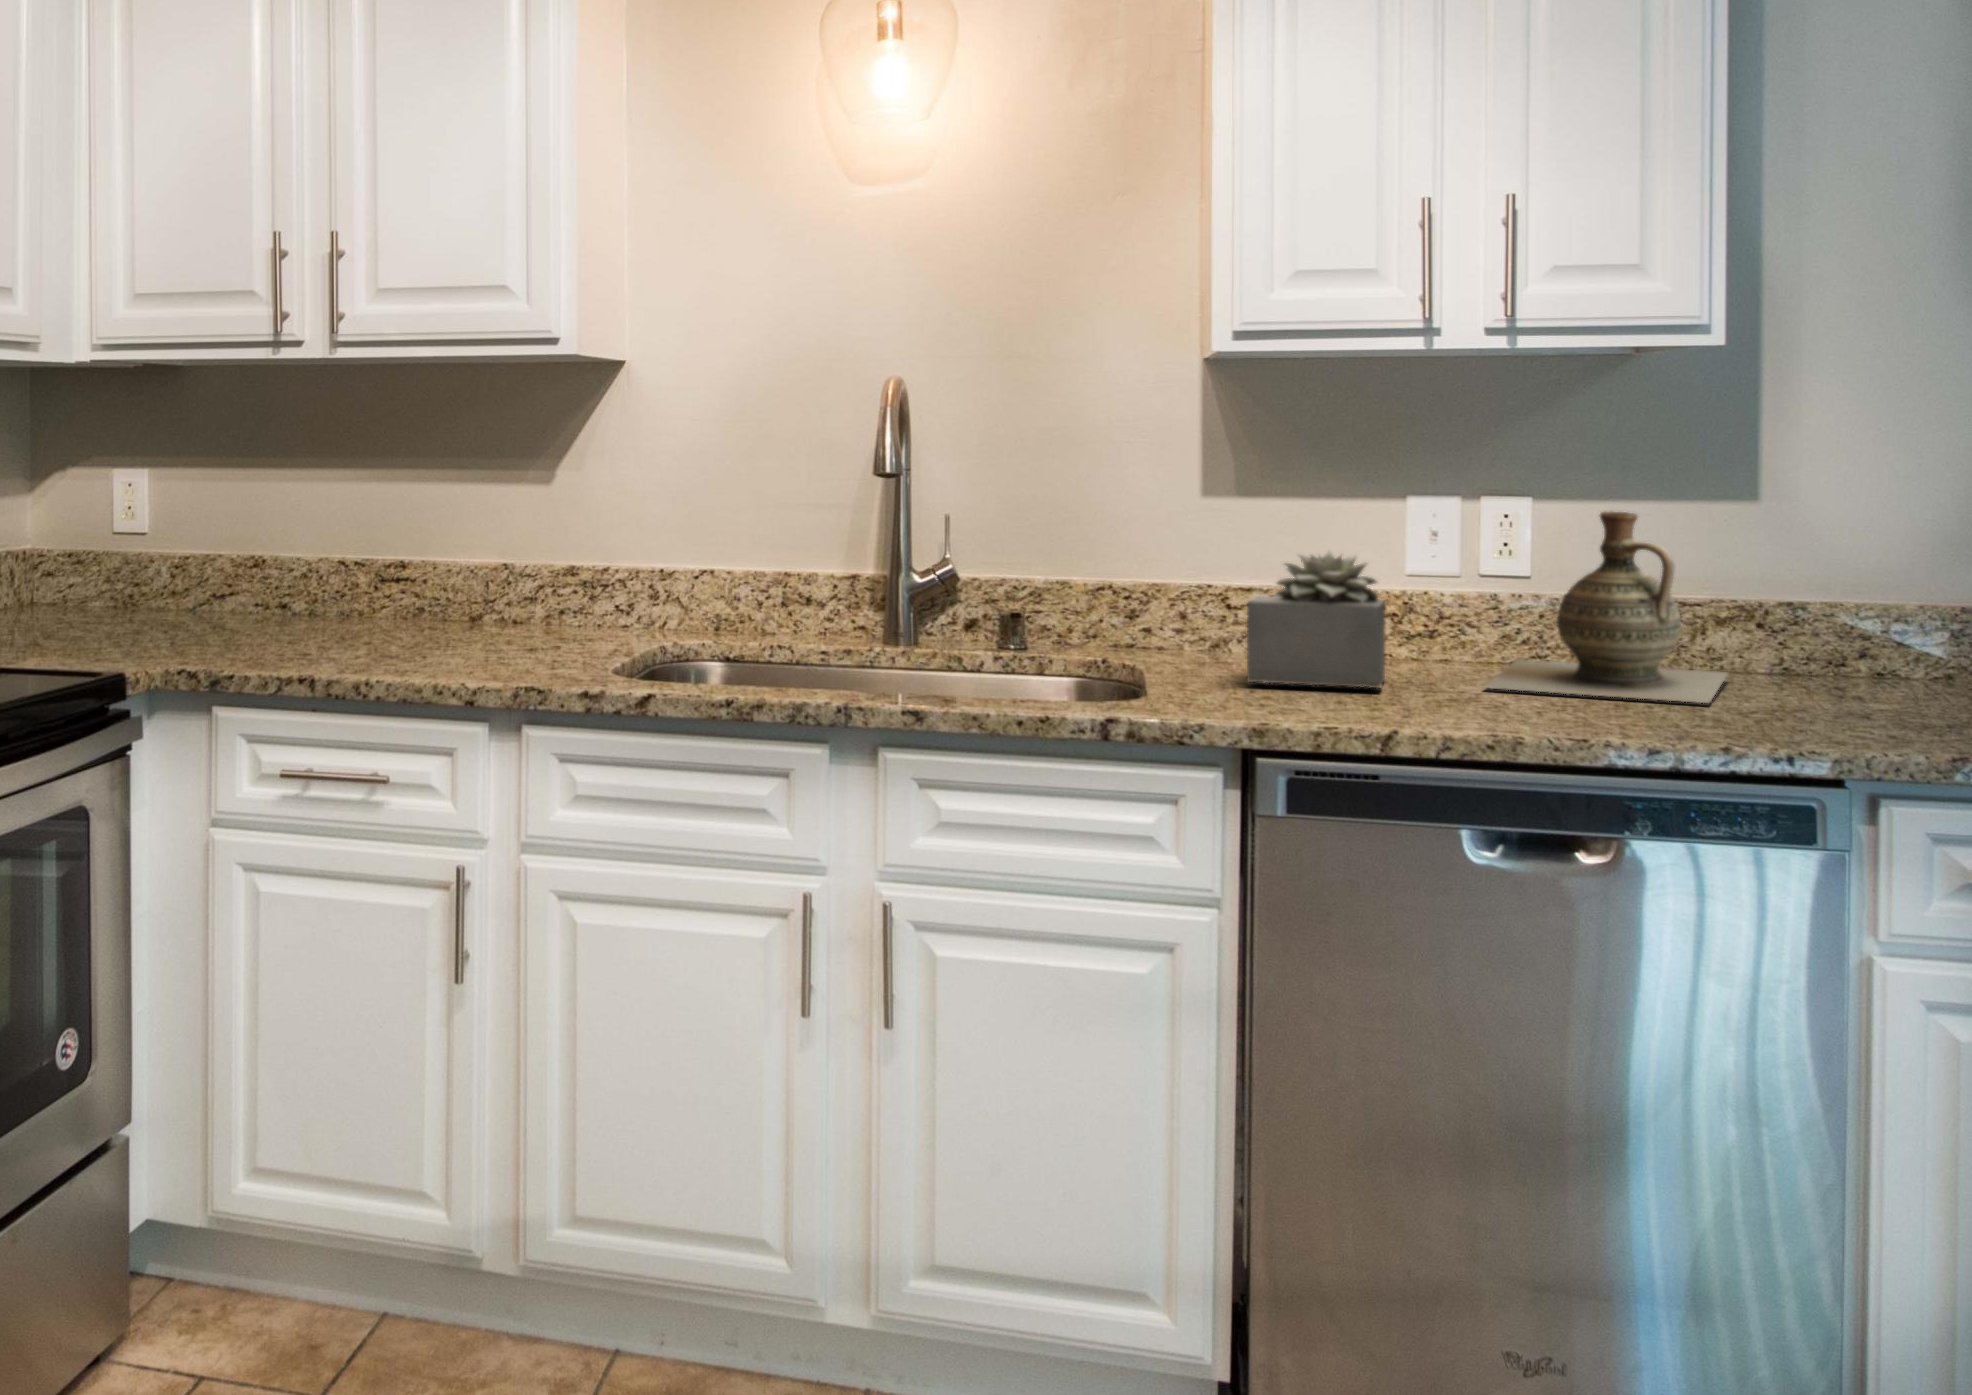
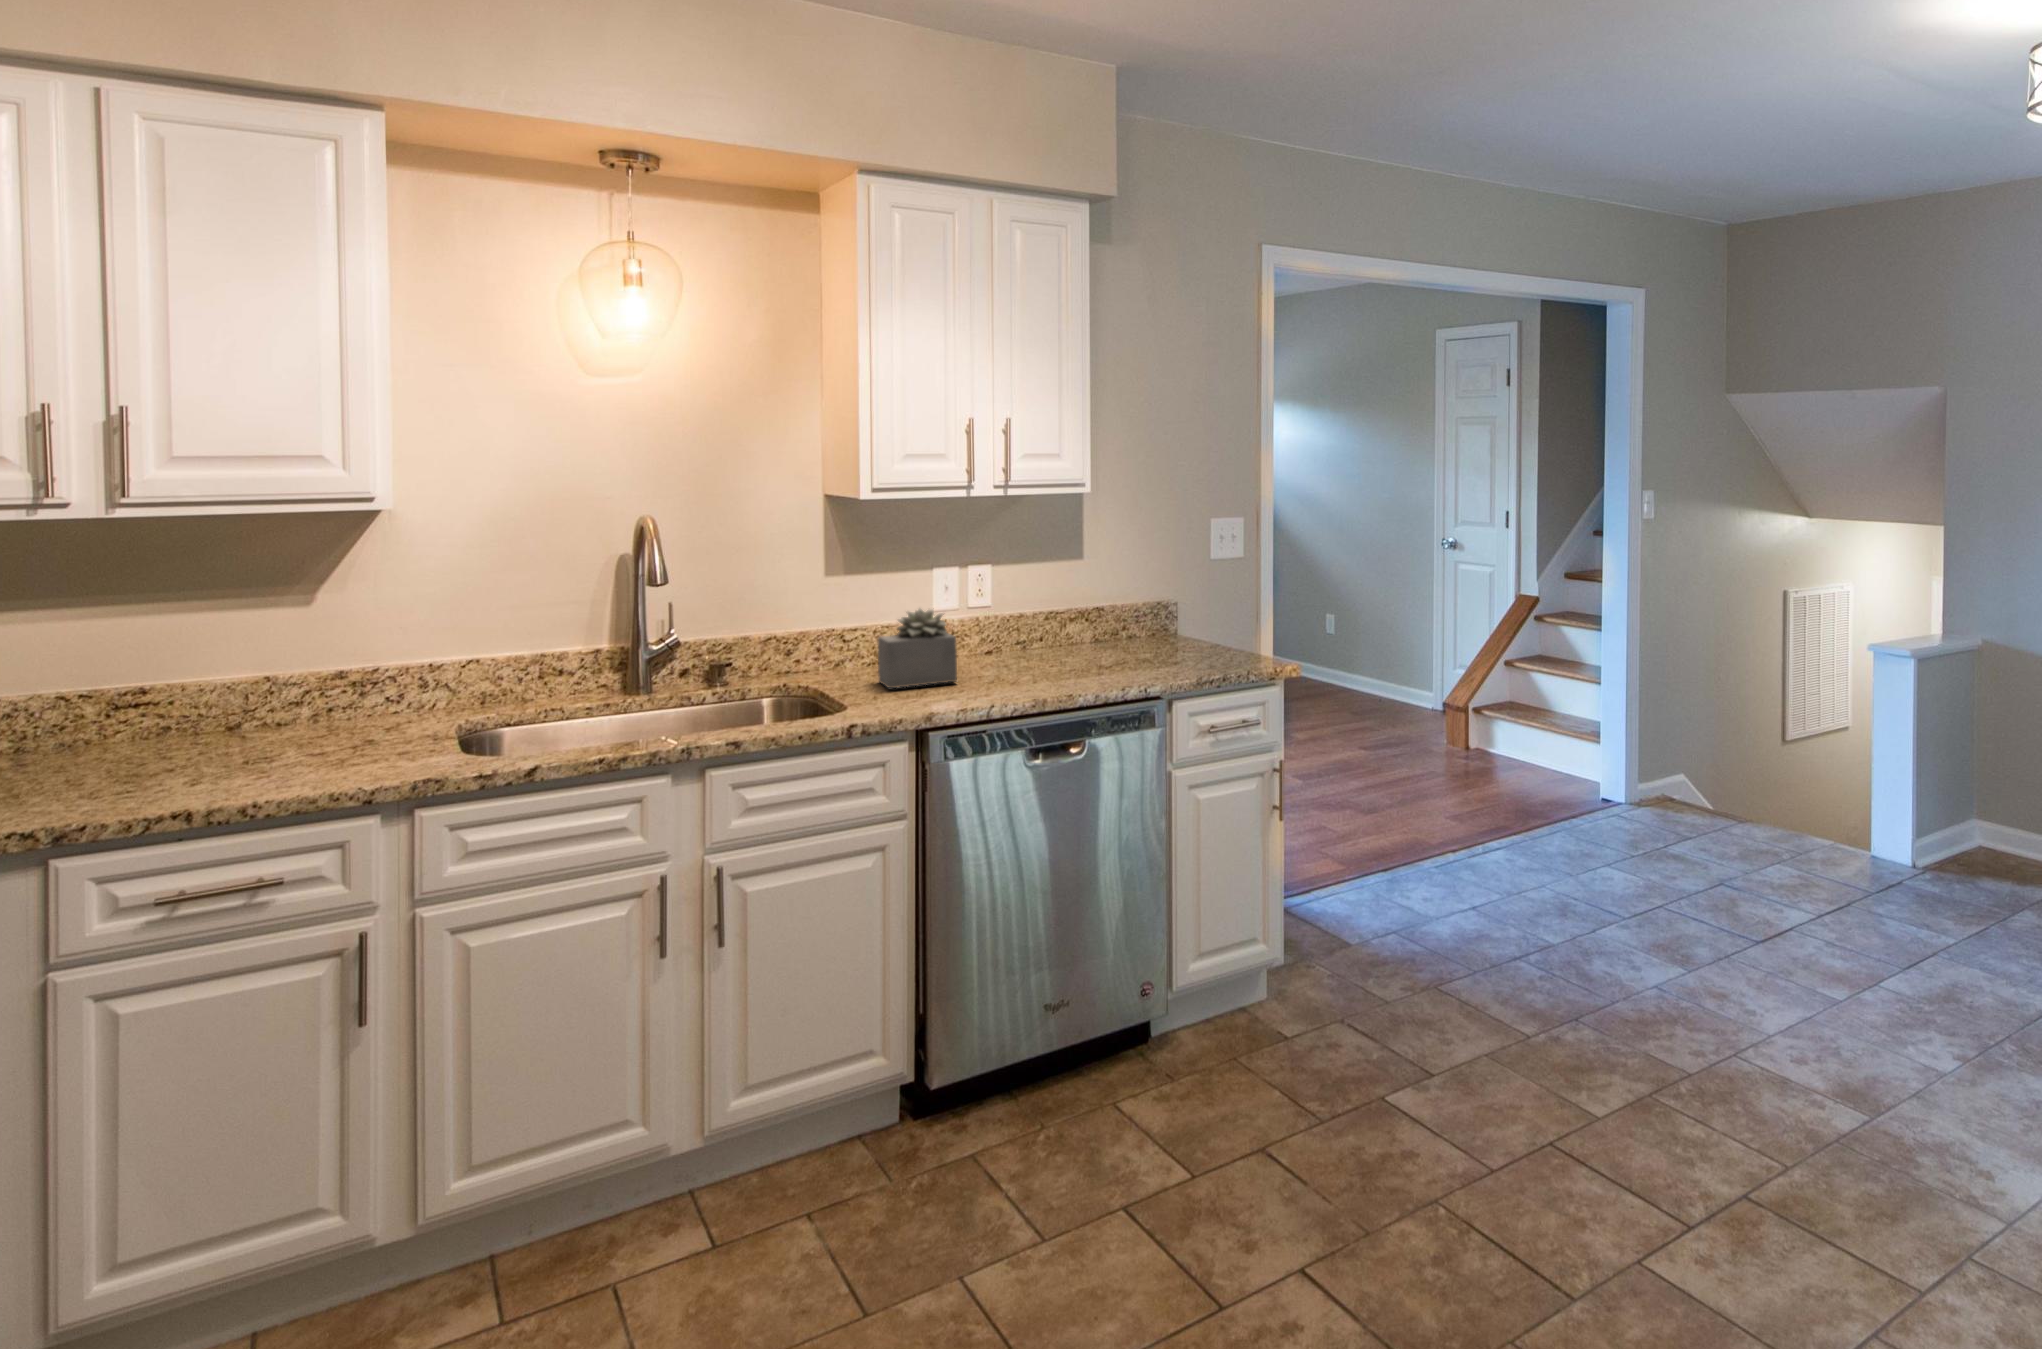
ceramic jug: present [1485,511,1729,703] -> none [987,575,1097,673]

